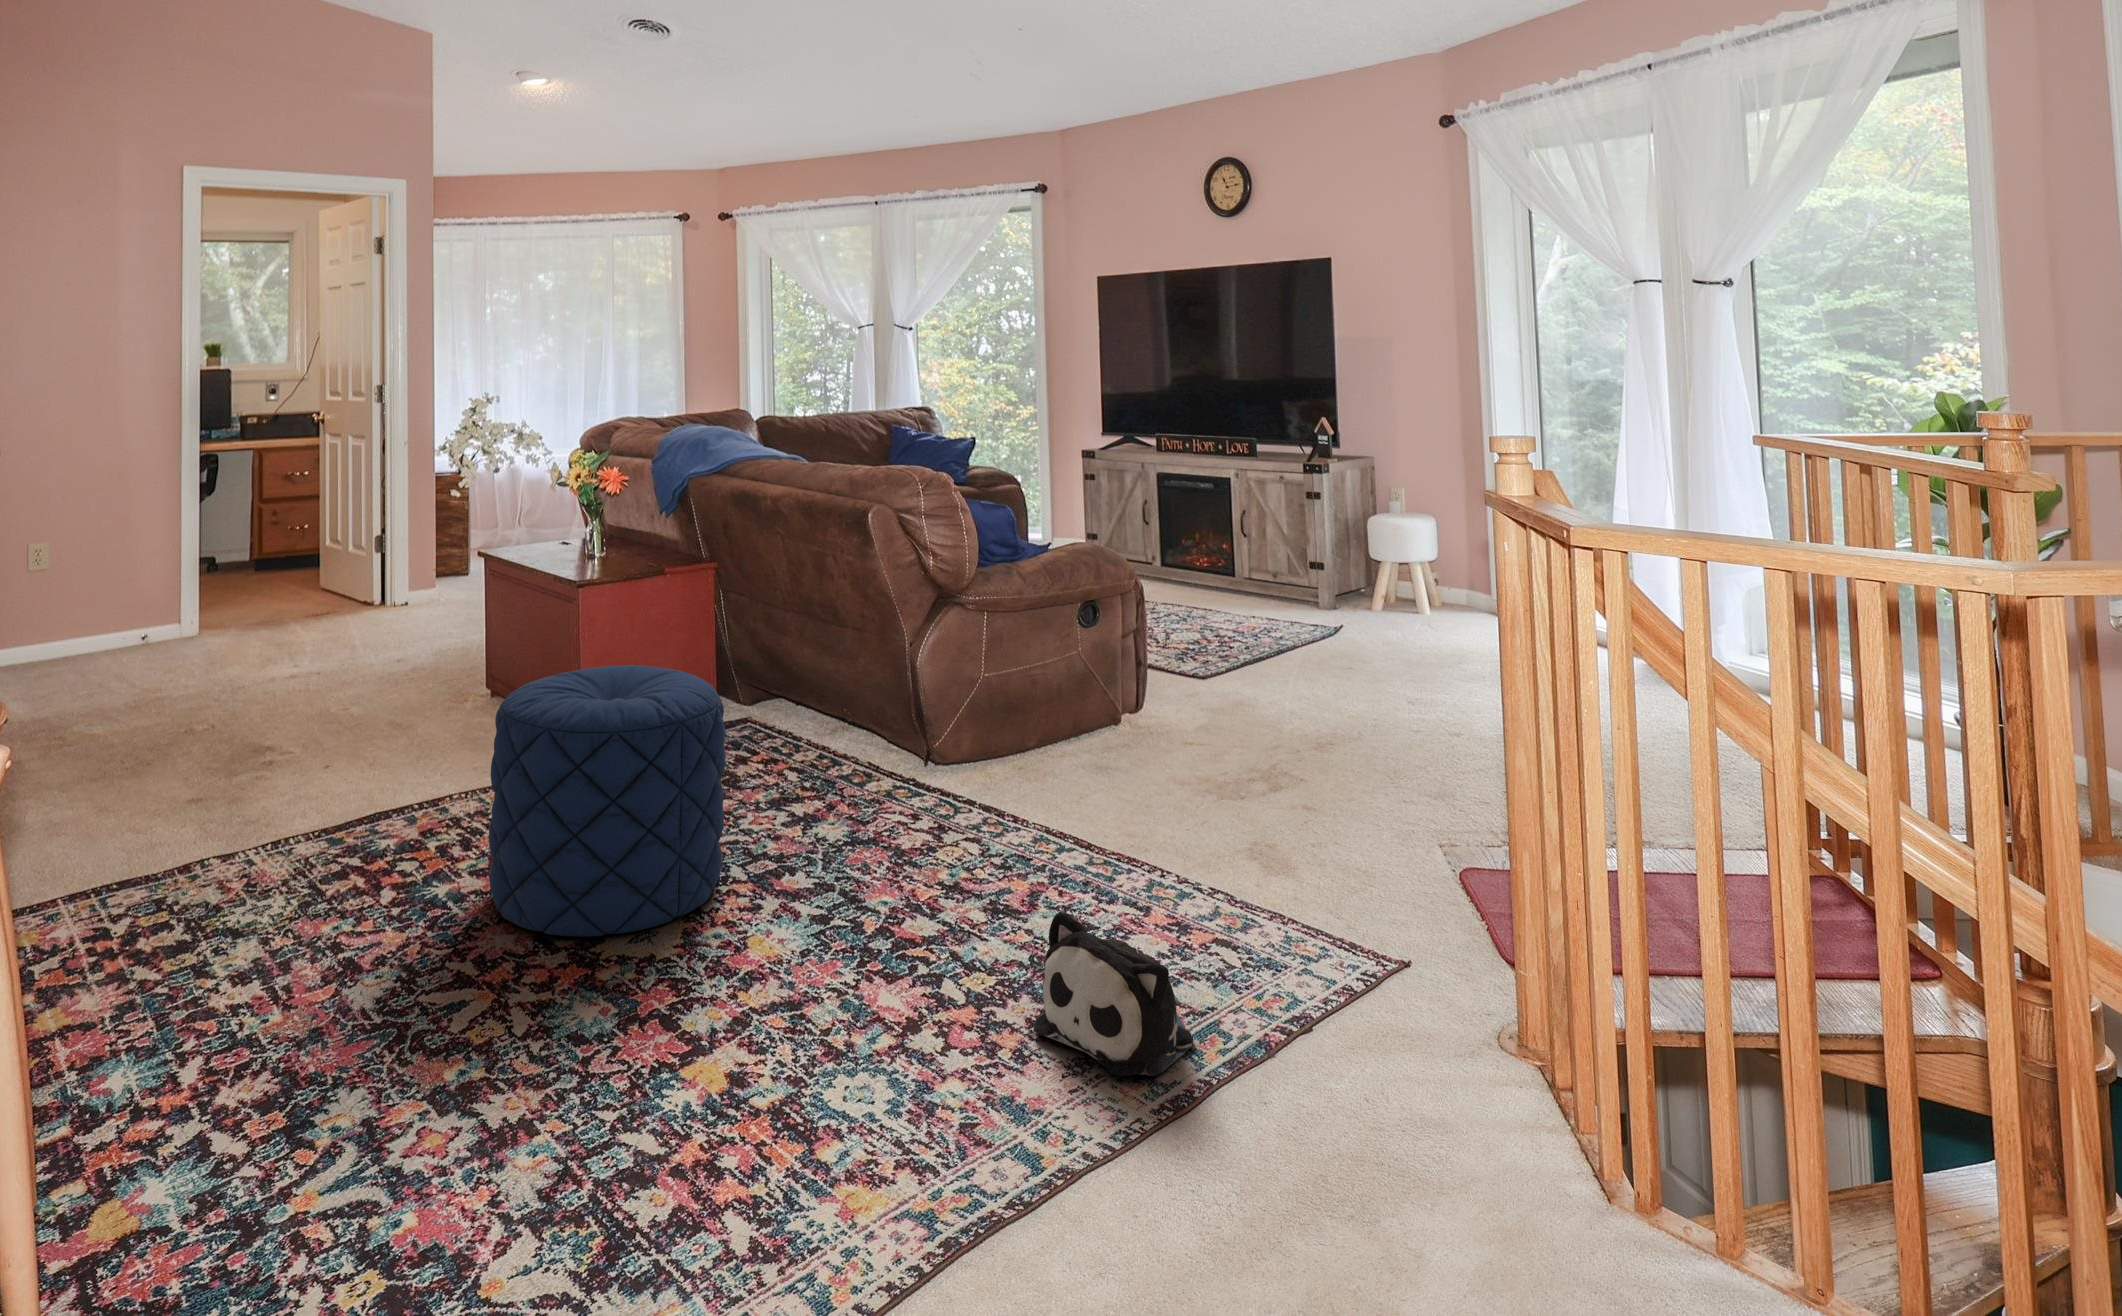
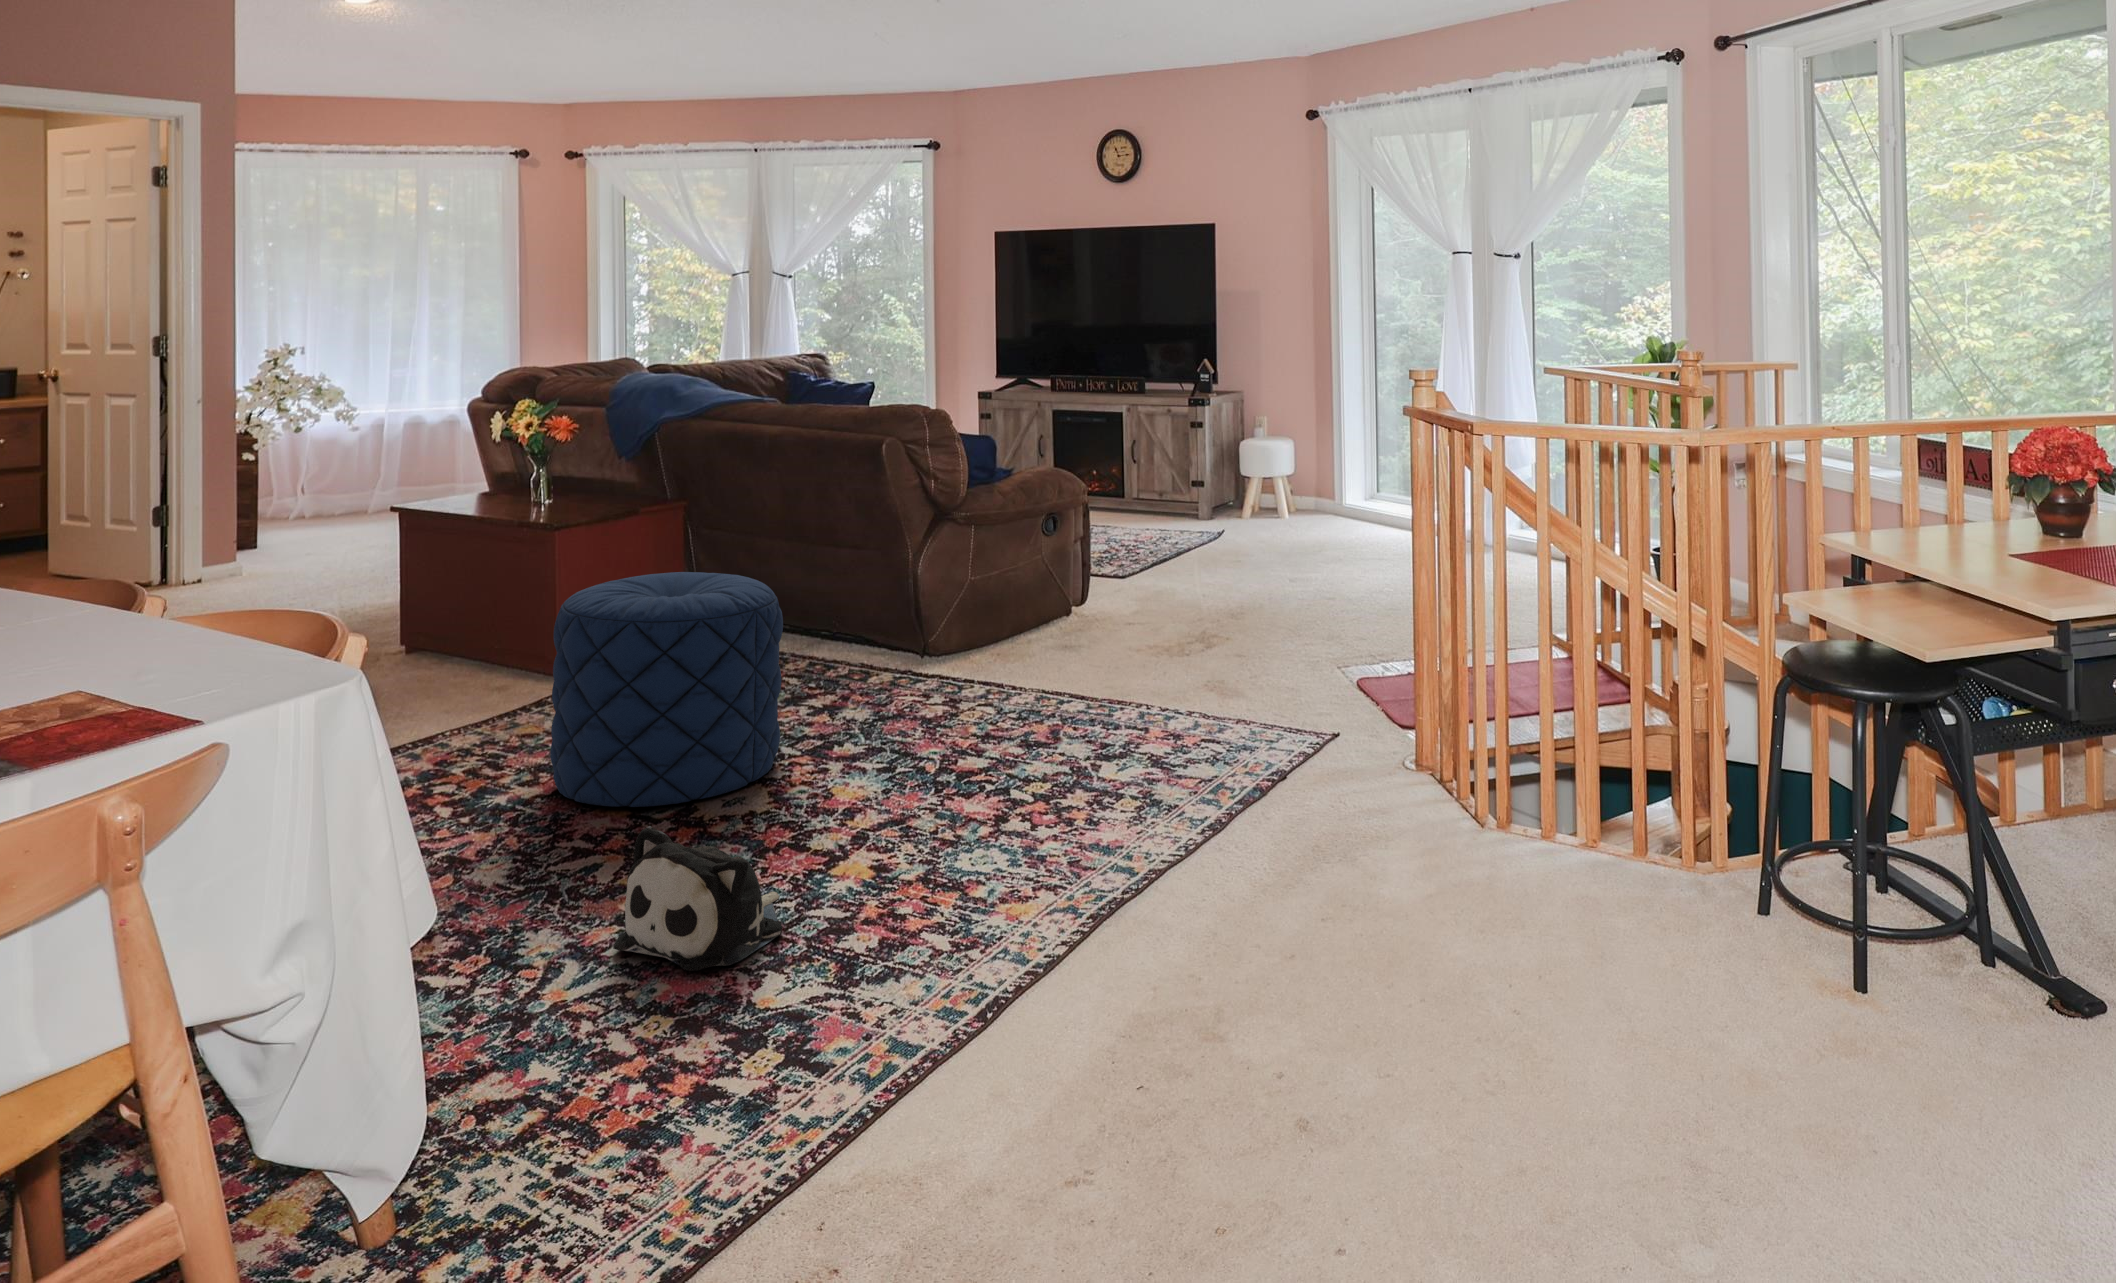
plush toy: present [1033,911,1193,1076] -> present [613,826,783,971]

